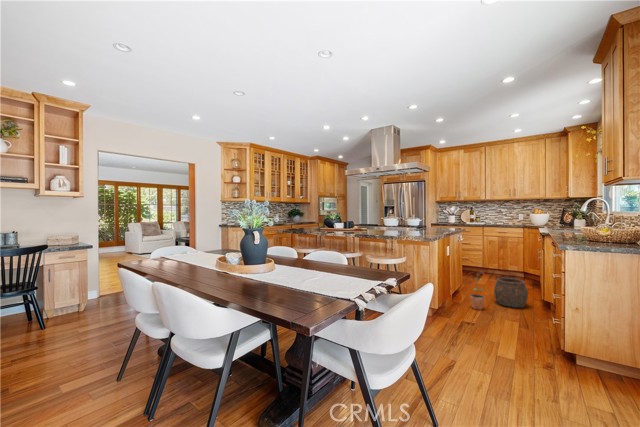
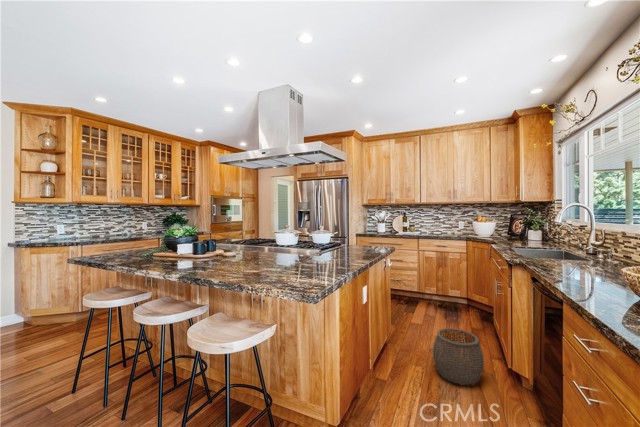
potted plant: present [470,270,485,310] -> none [393,324,420,397]

